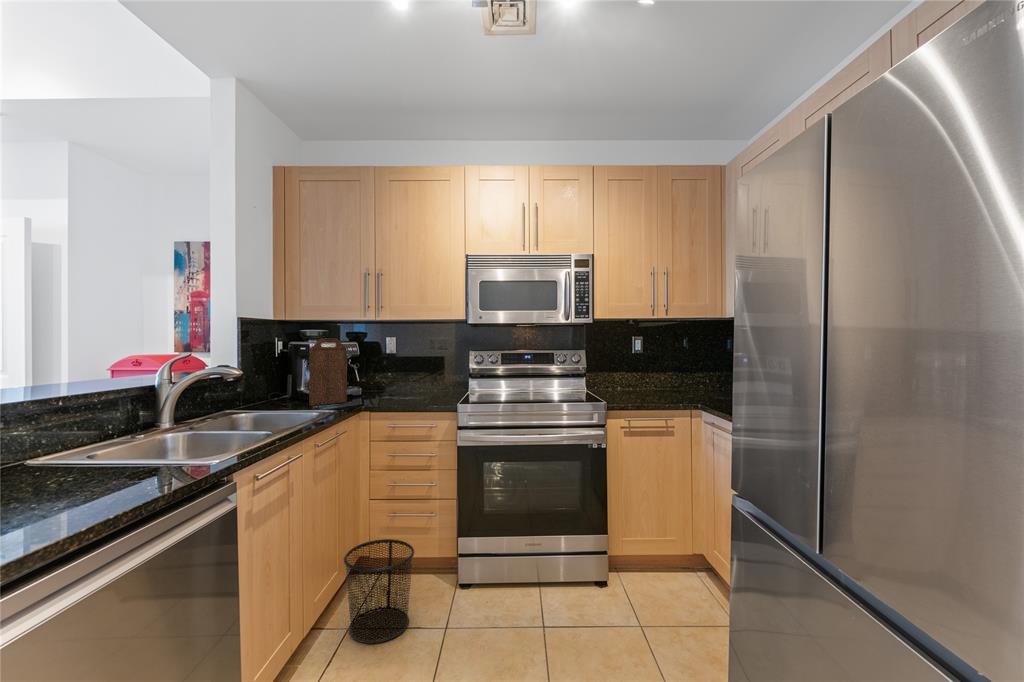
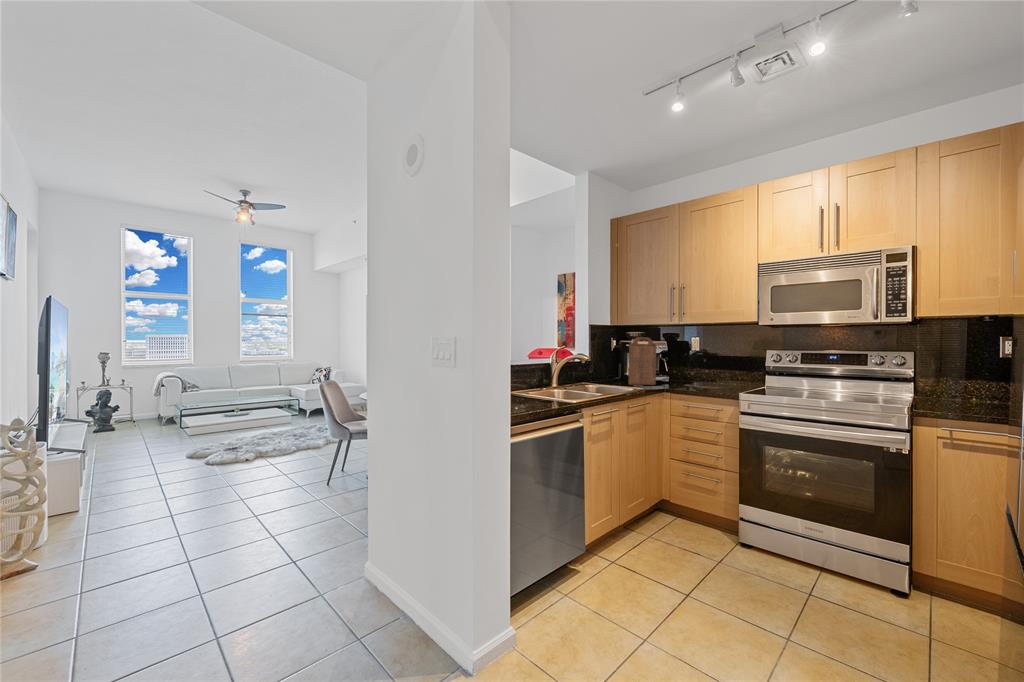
waste bin: present [344,539,415,643] -> none [643,486,696,557]

